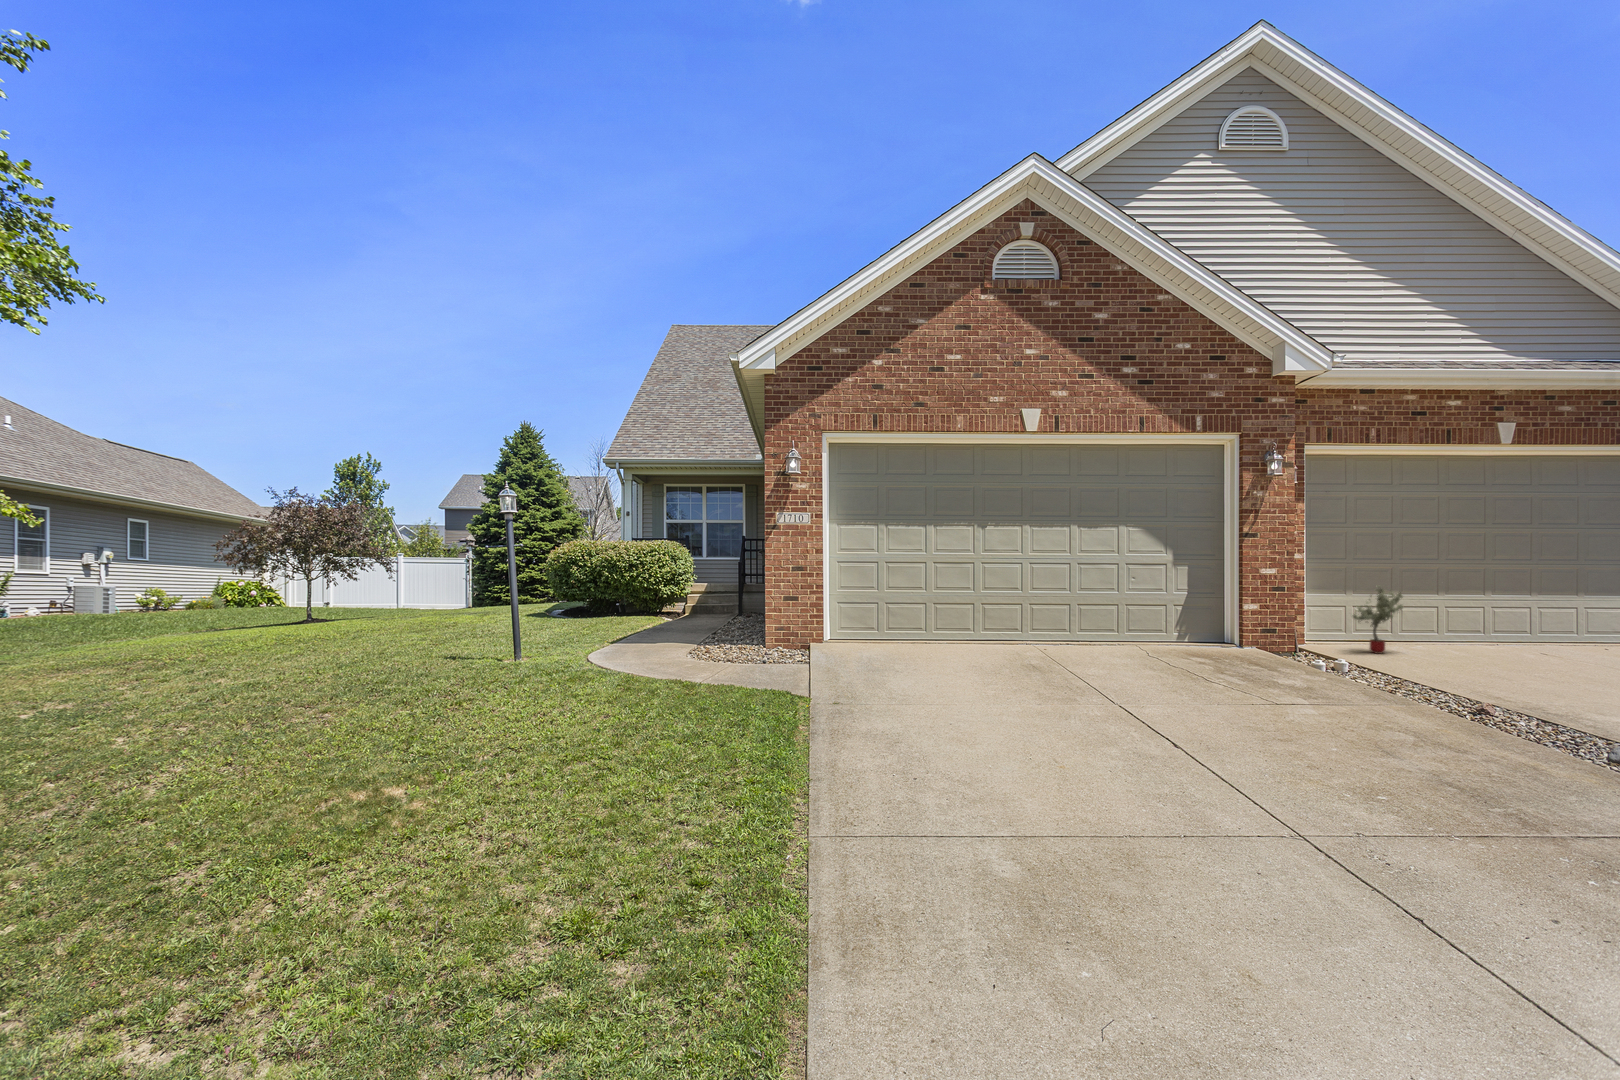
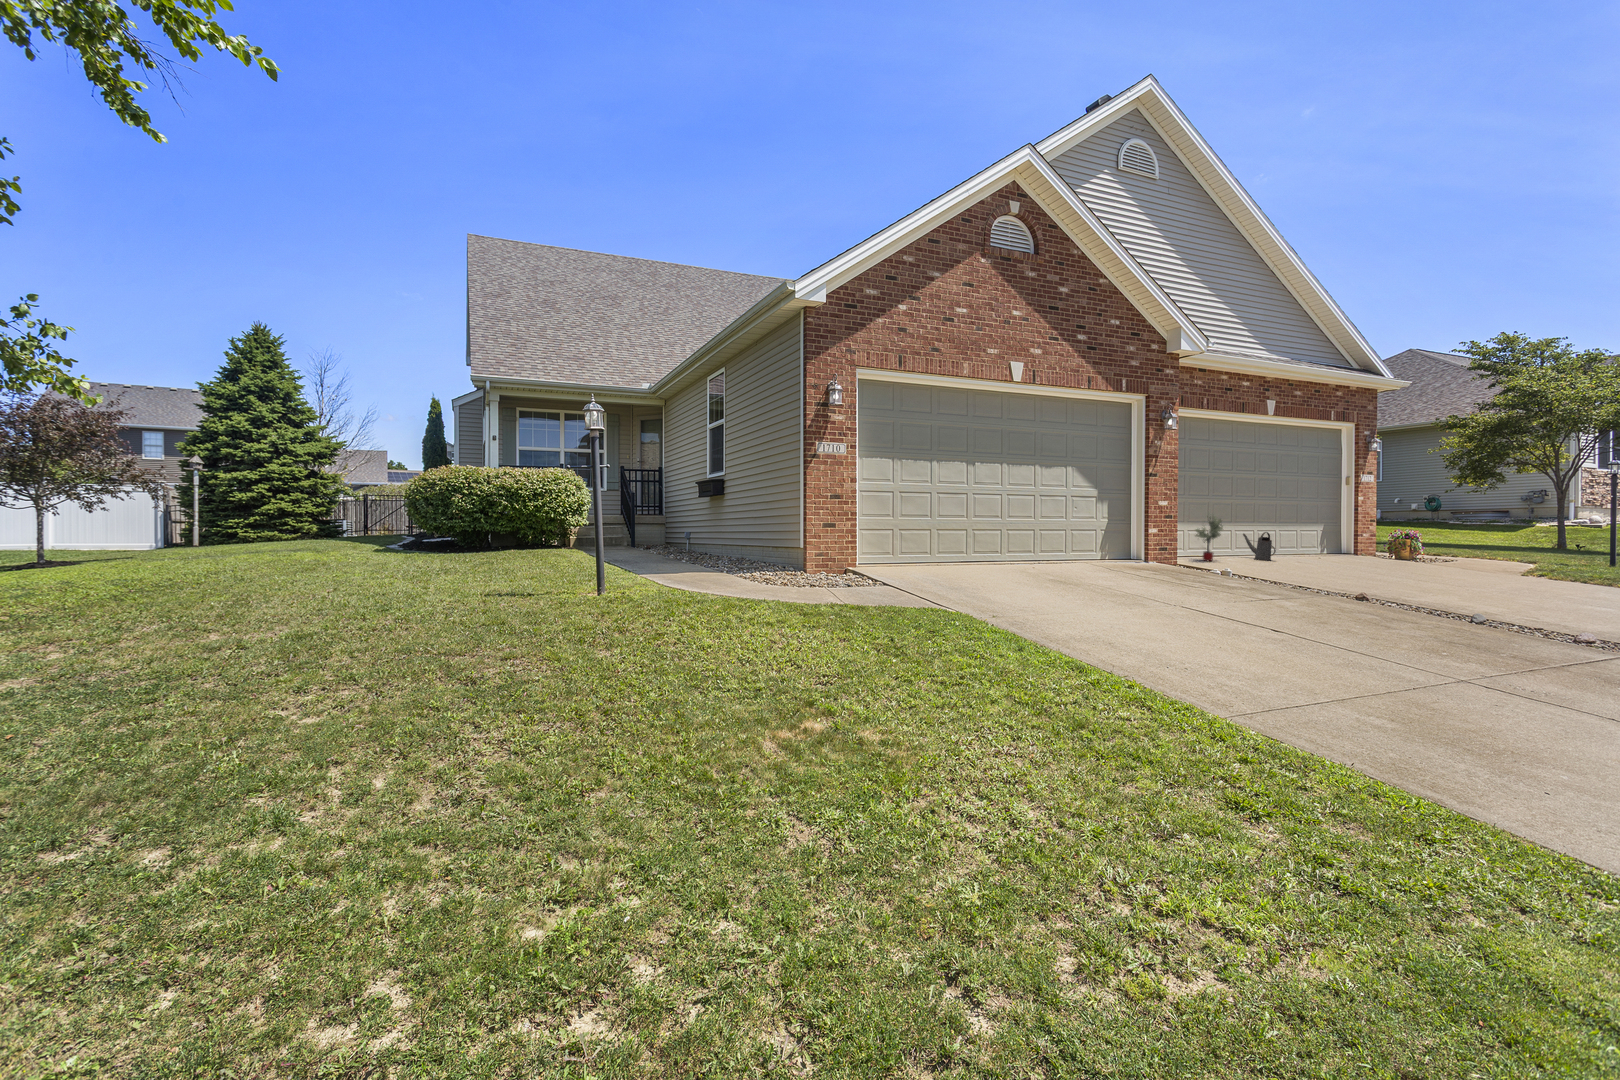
watering can: none [1463,613,1503,658] -> present [1243,532,1276,561]

